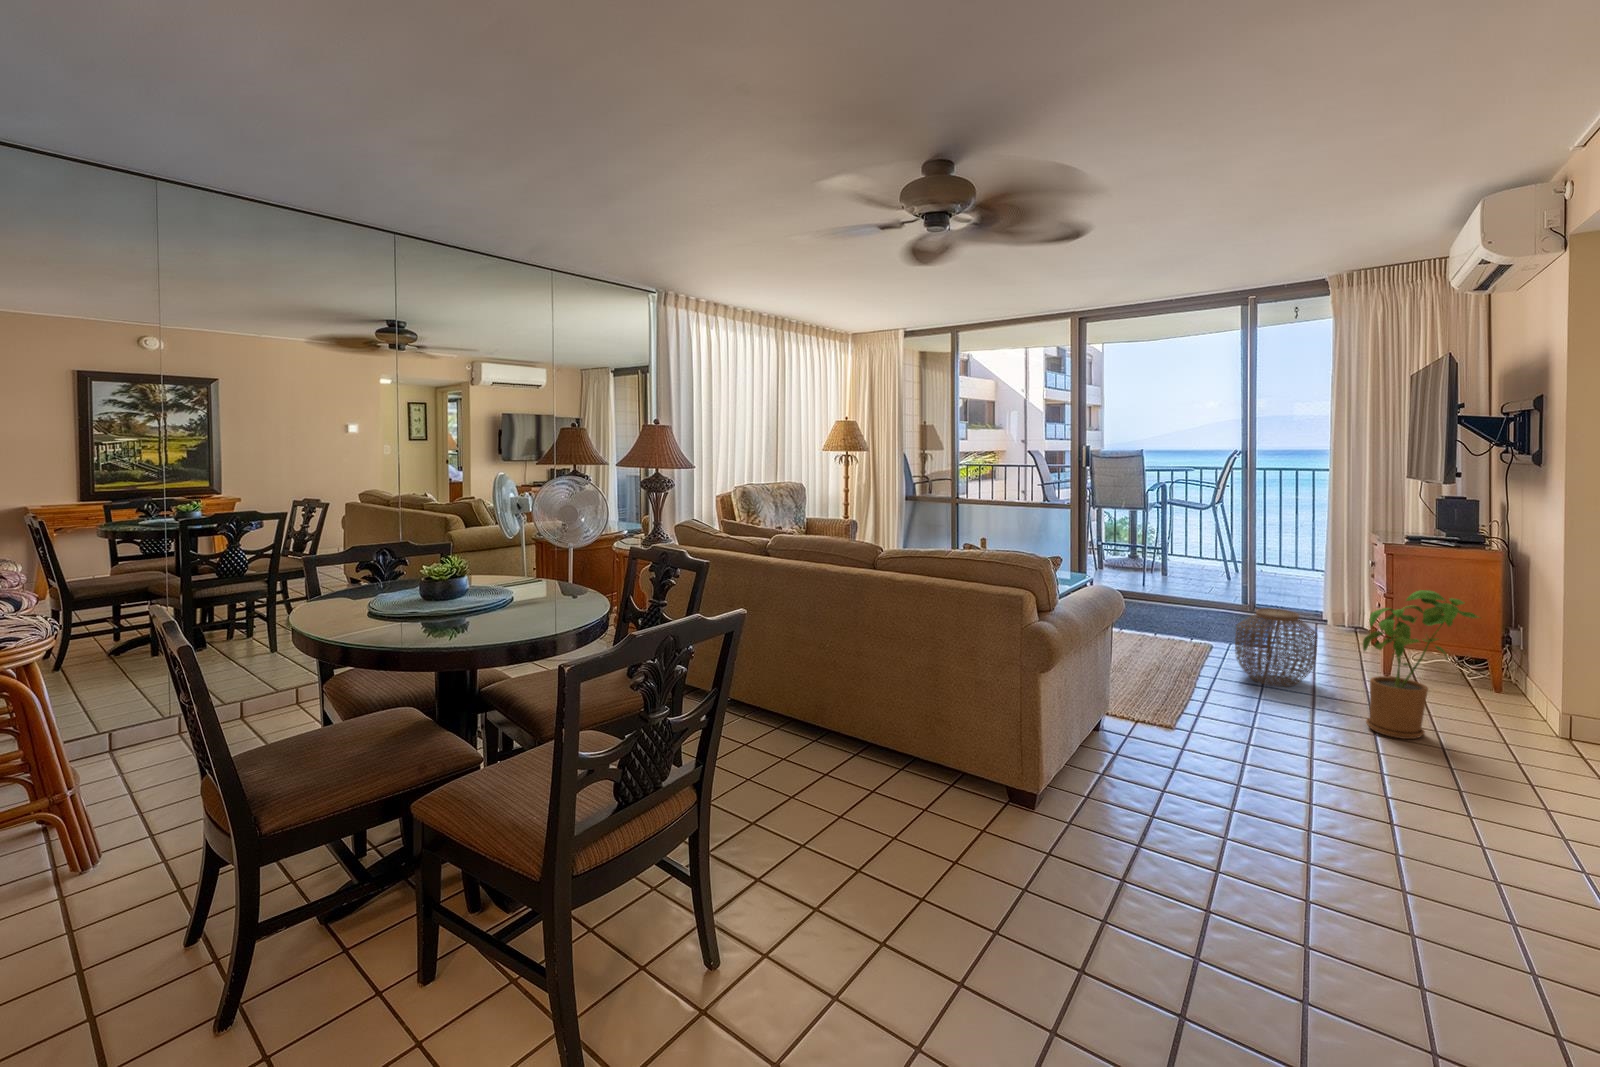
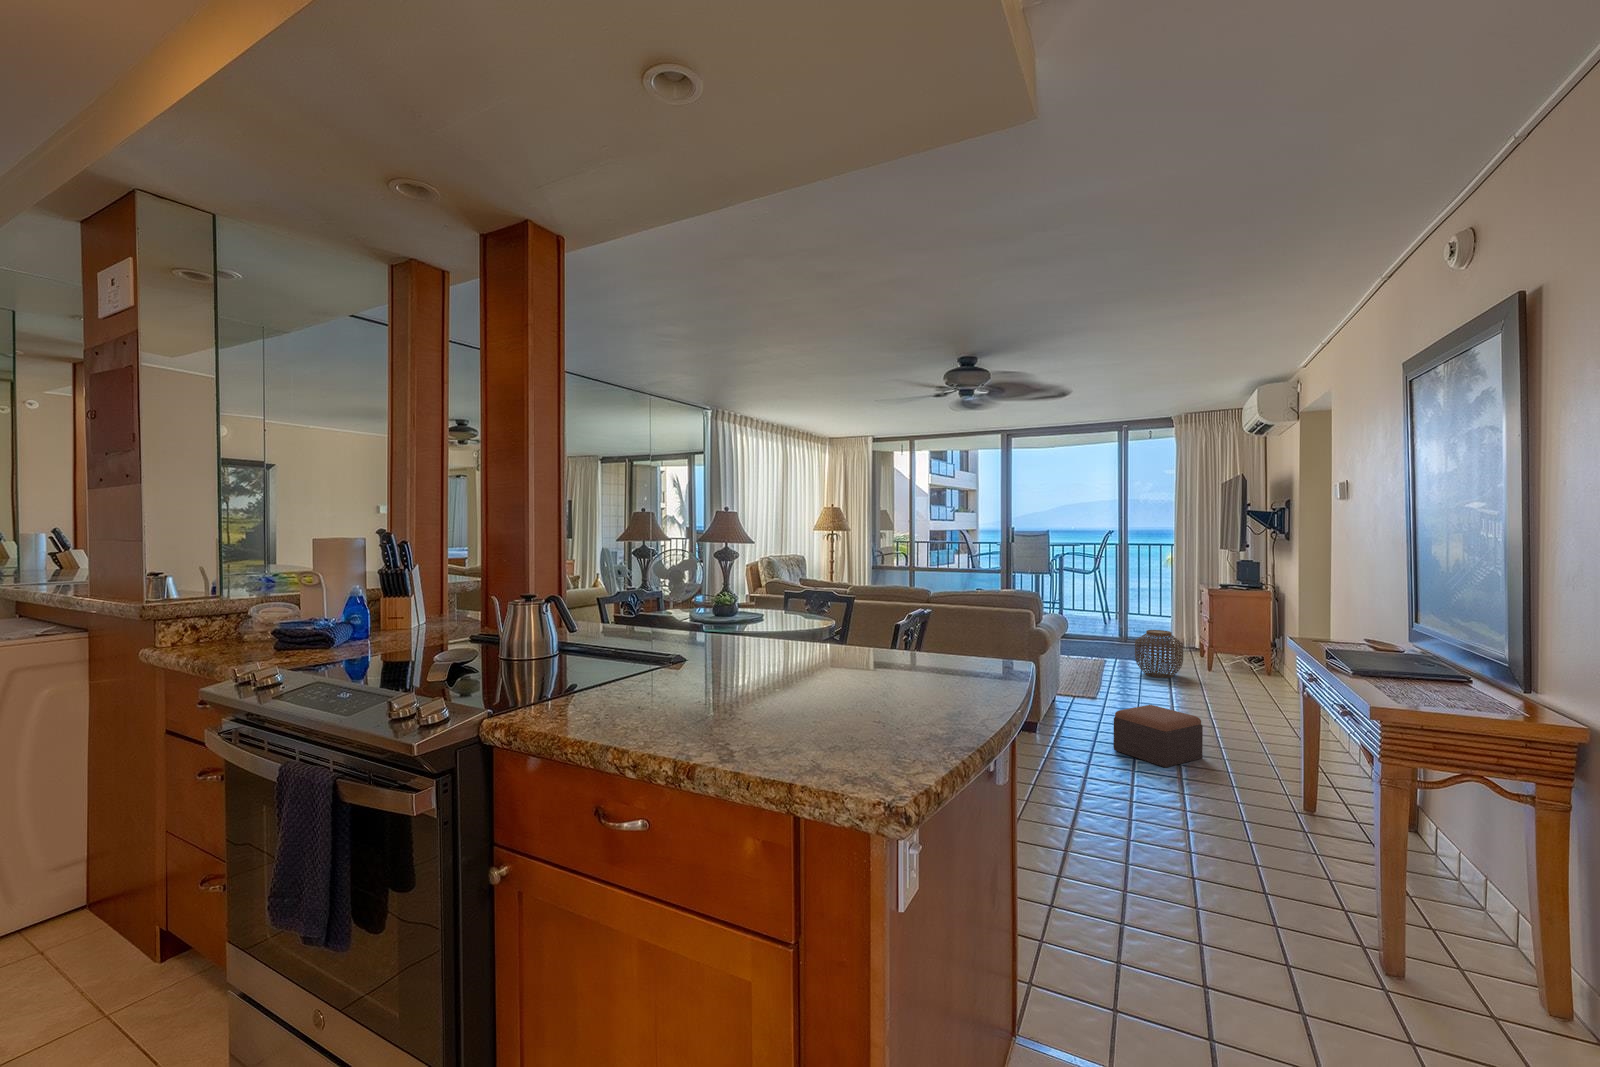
house plant: present [1363,590,1478,739] -> none [1215,610,1275,698]
footstool: none [1101,774,1272,913] -> present [1113,705,1203,768]

